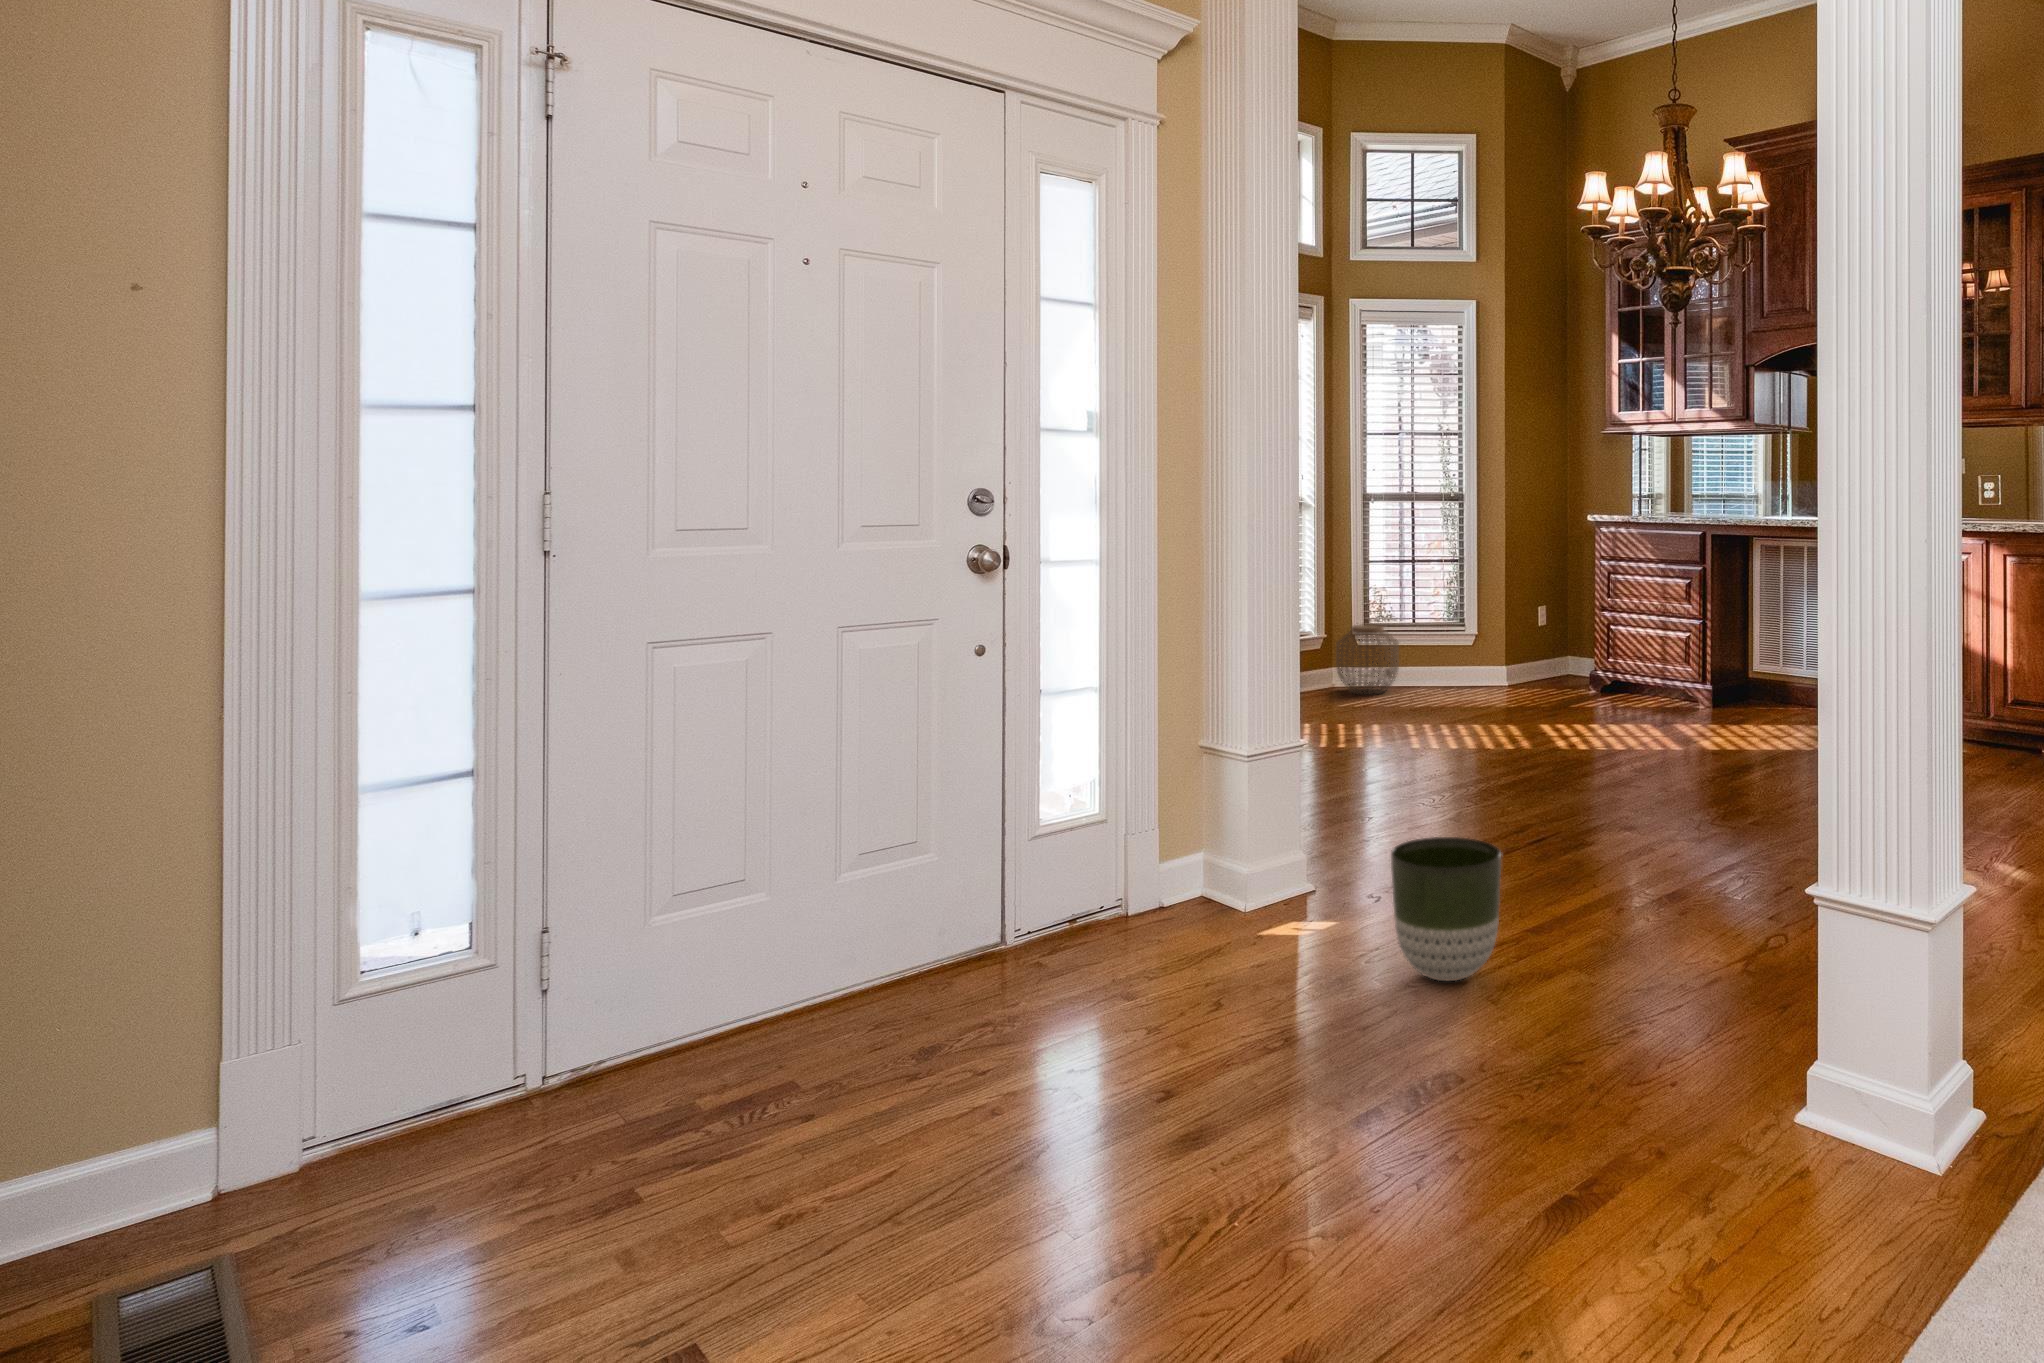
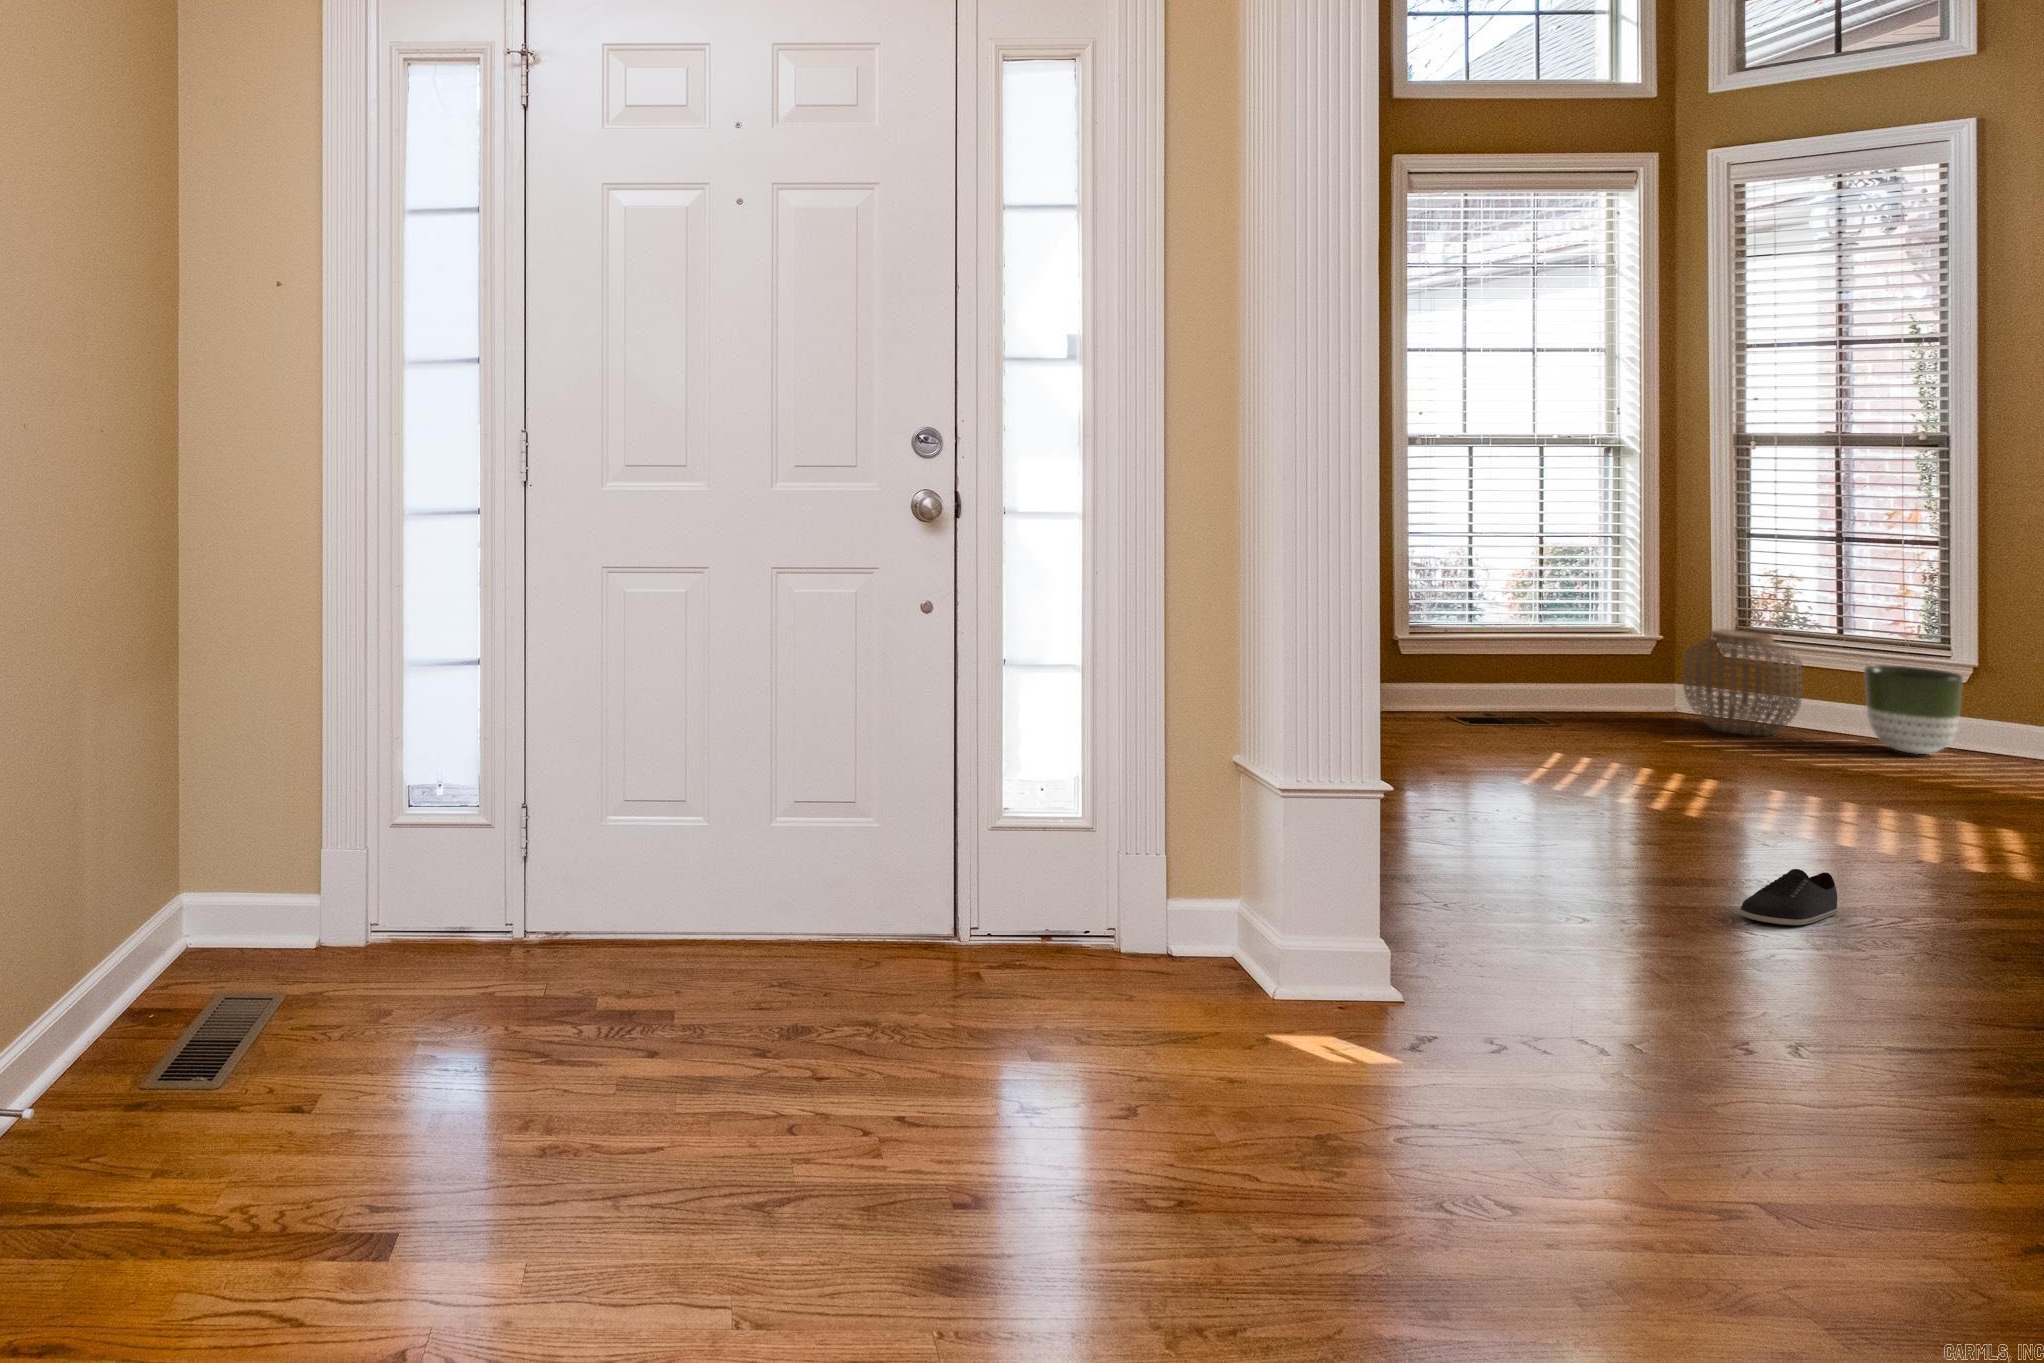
shoe: none [1449,763,1488,800] -> present [1740,869,1838,925]
planter: present [1391,837,1501,981] -> present [1864,665,1963,754]

